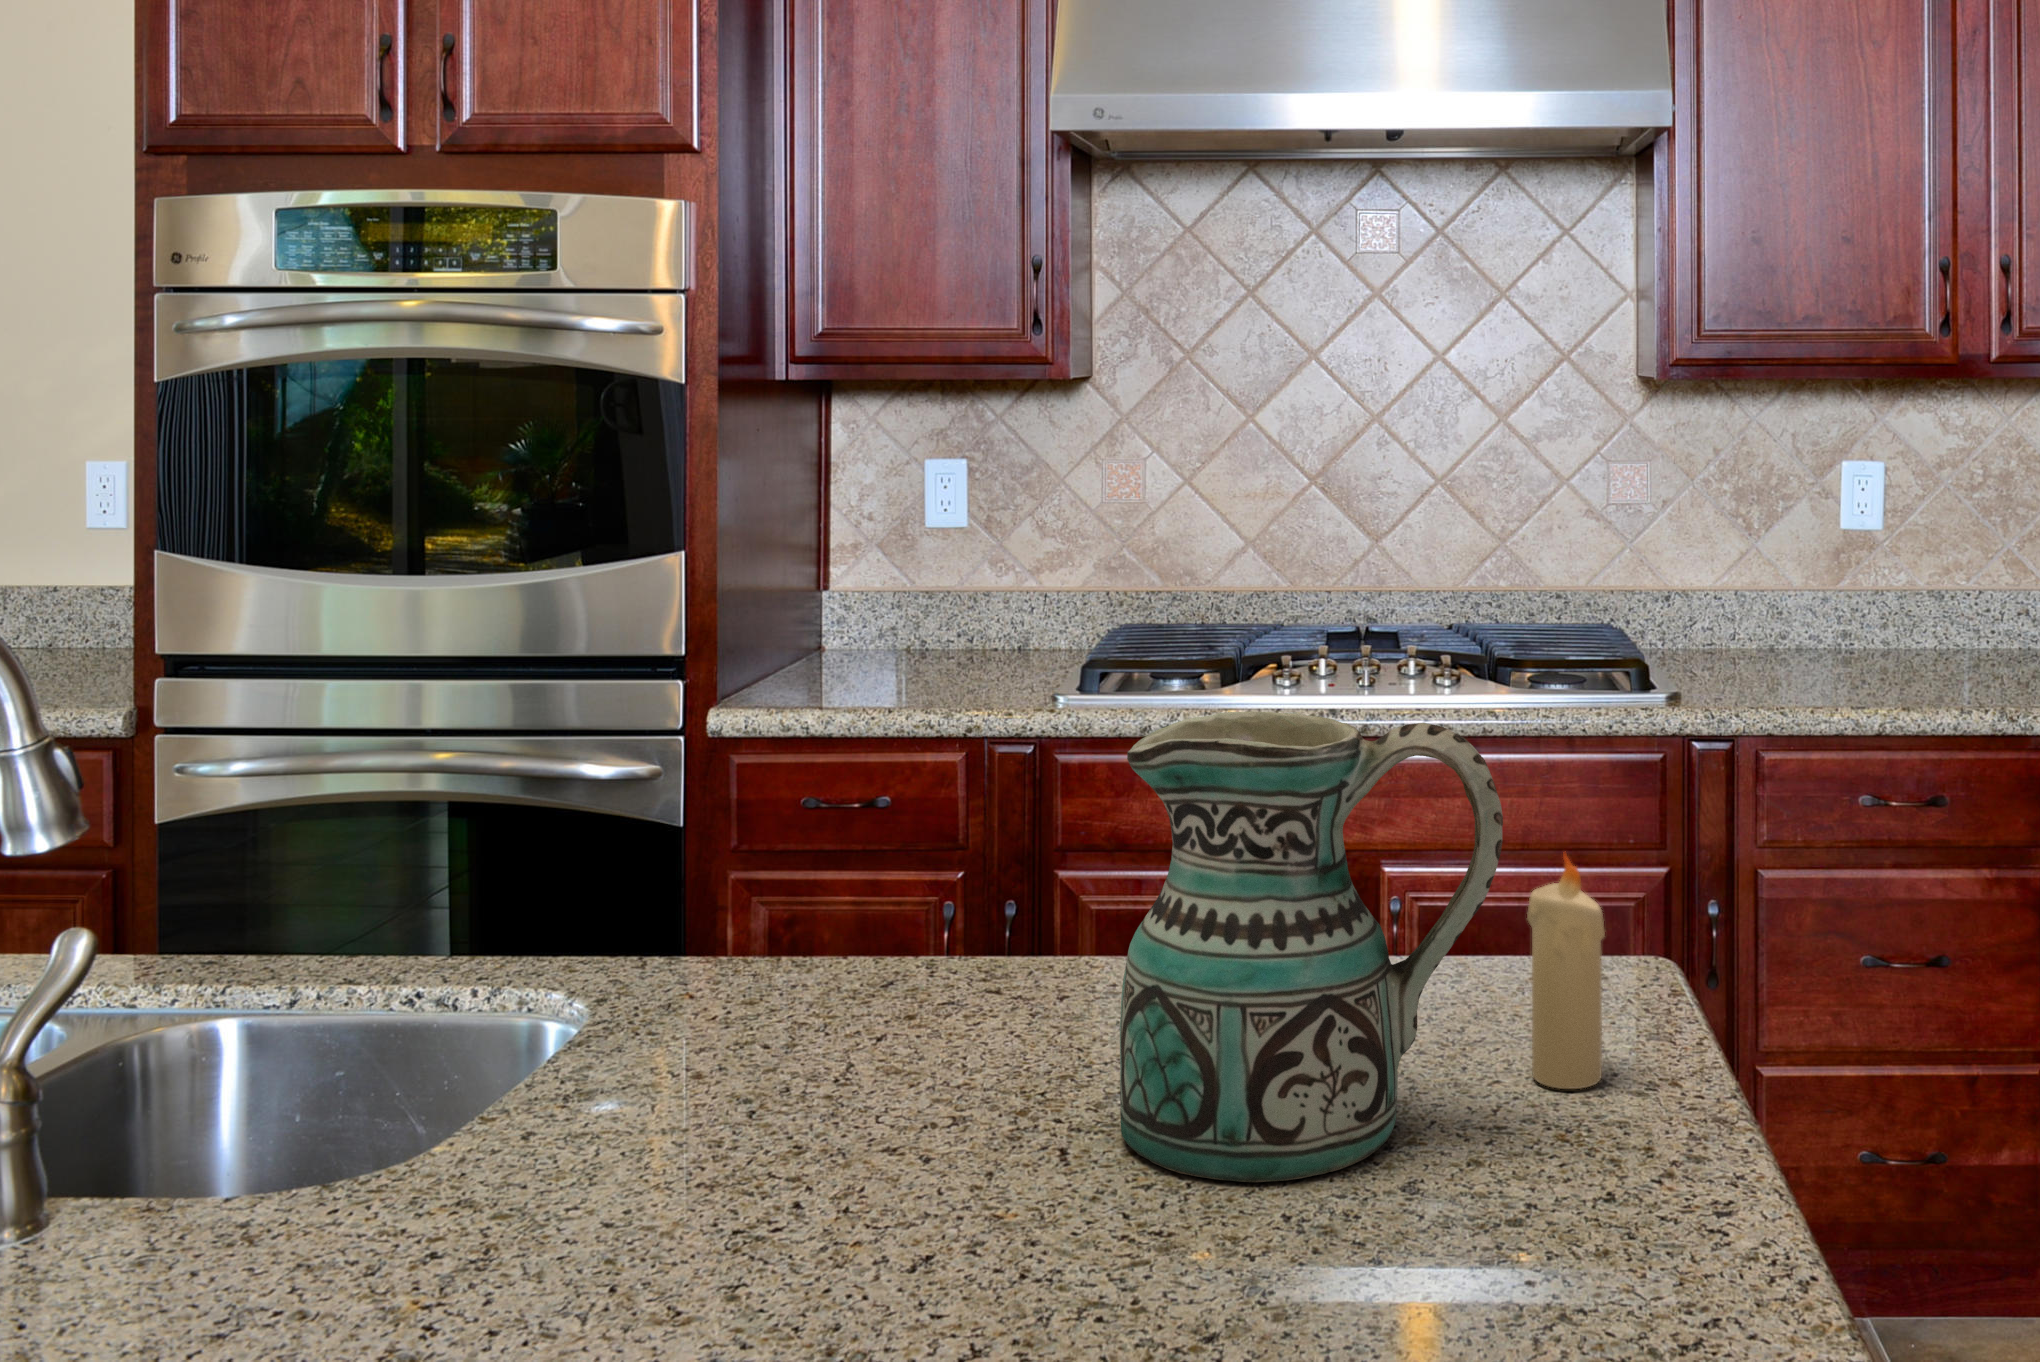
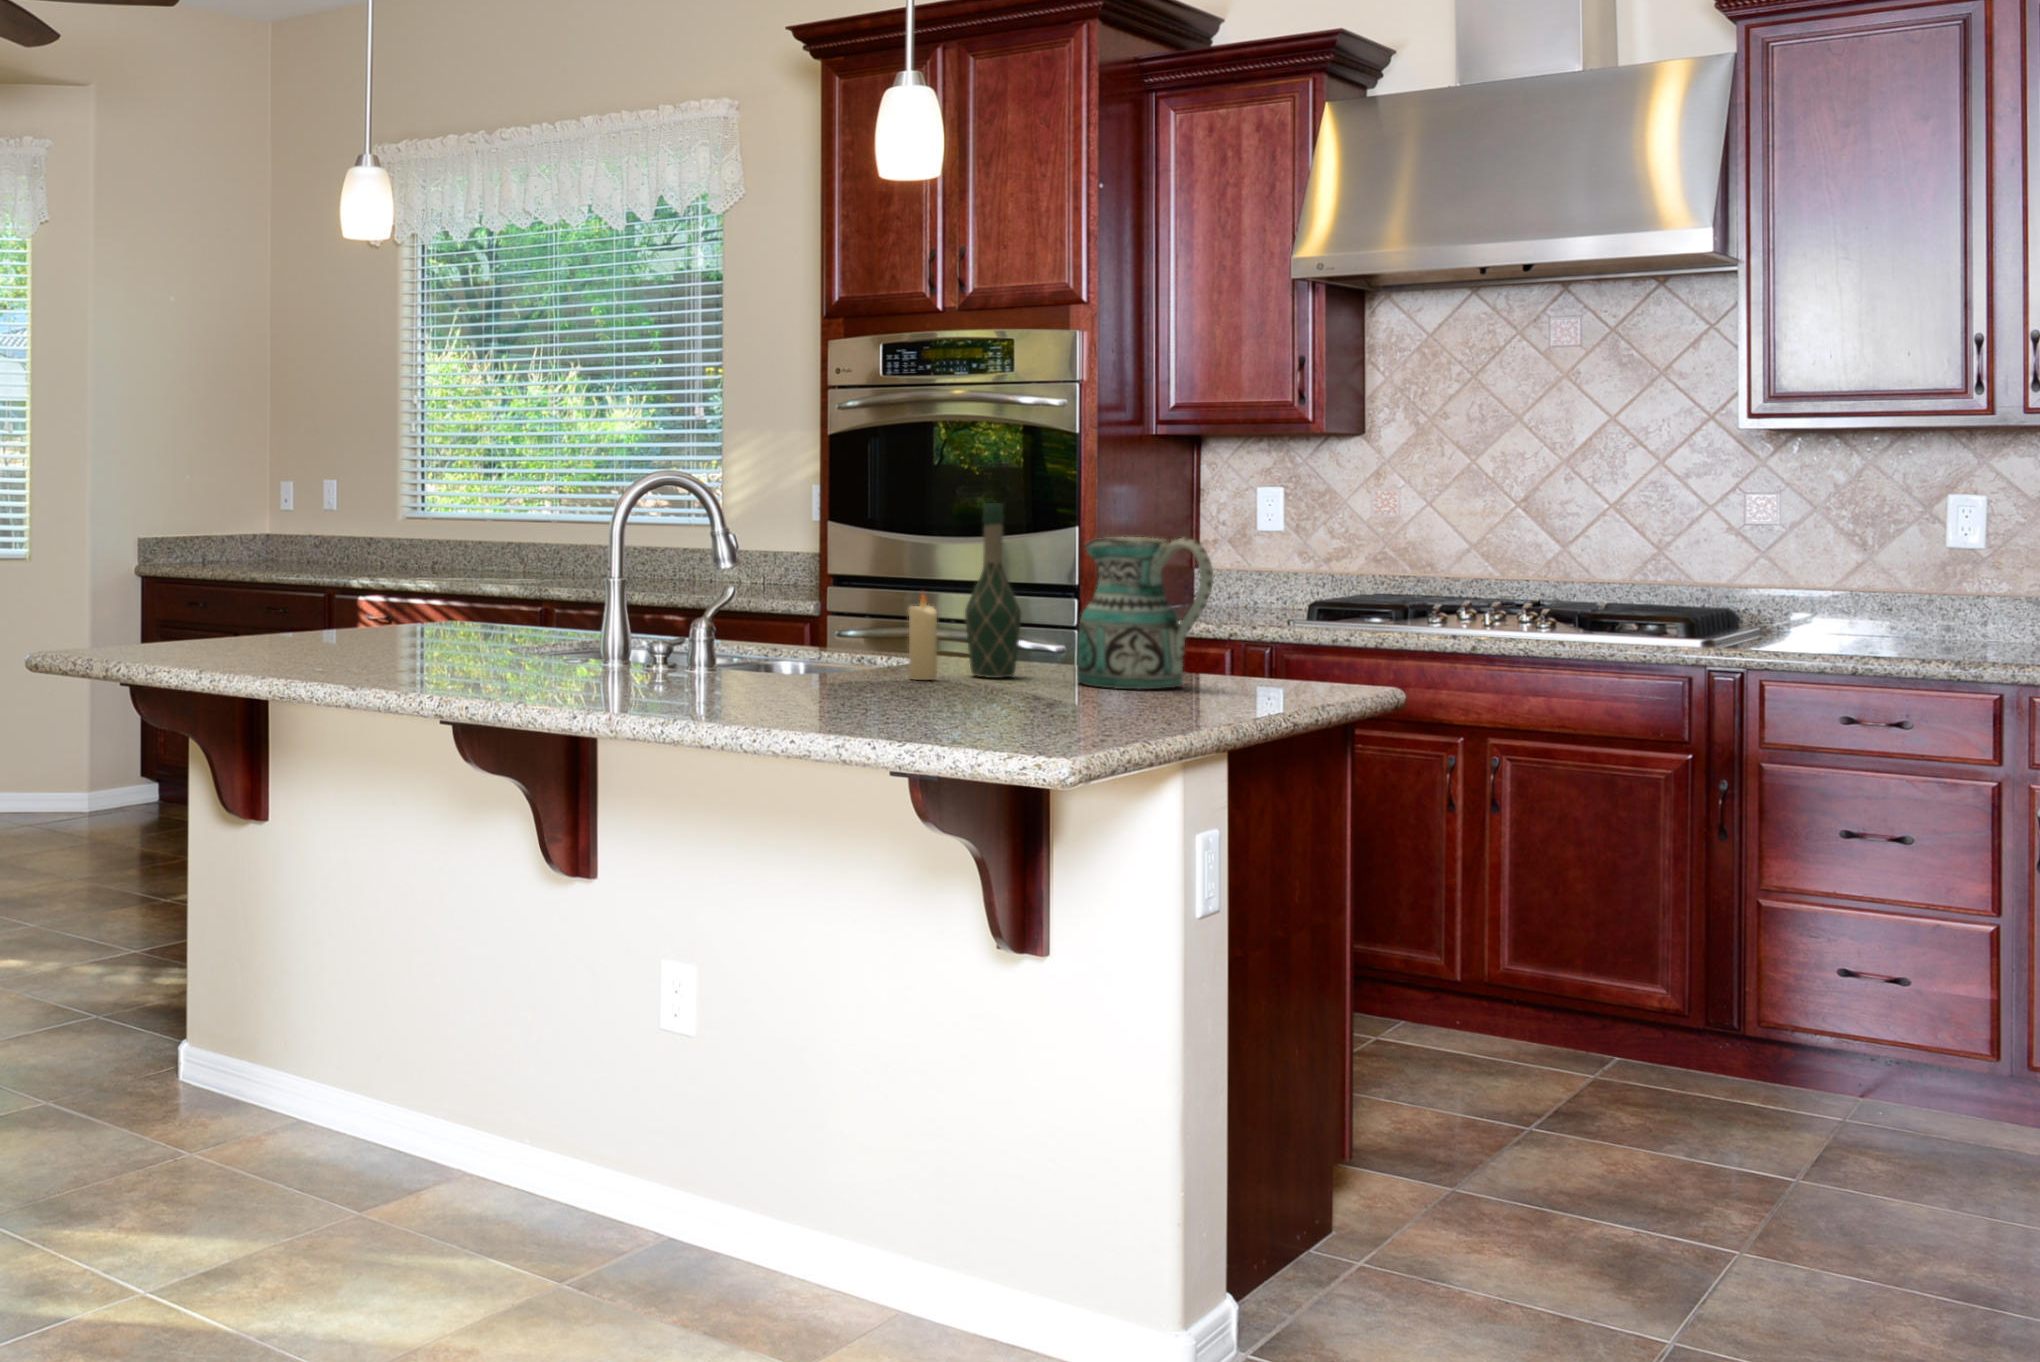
wine bottle: none [782,645,949,1181] -> present [965,503,1021,678]
candle: present [1527,853,1605,1089] -> present [908,595,937,680]

